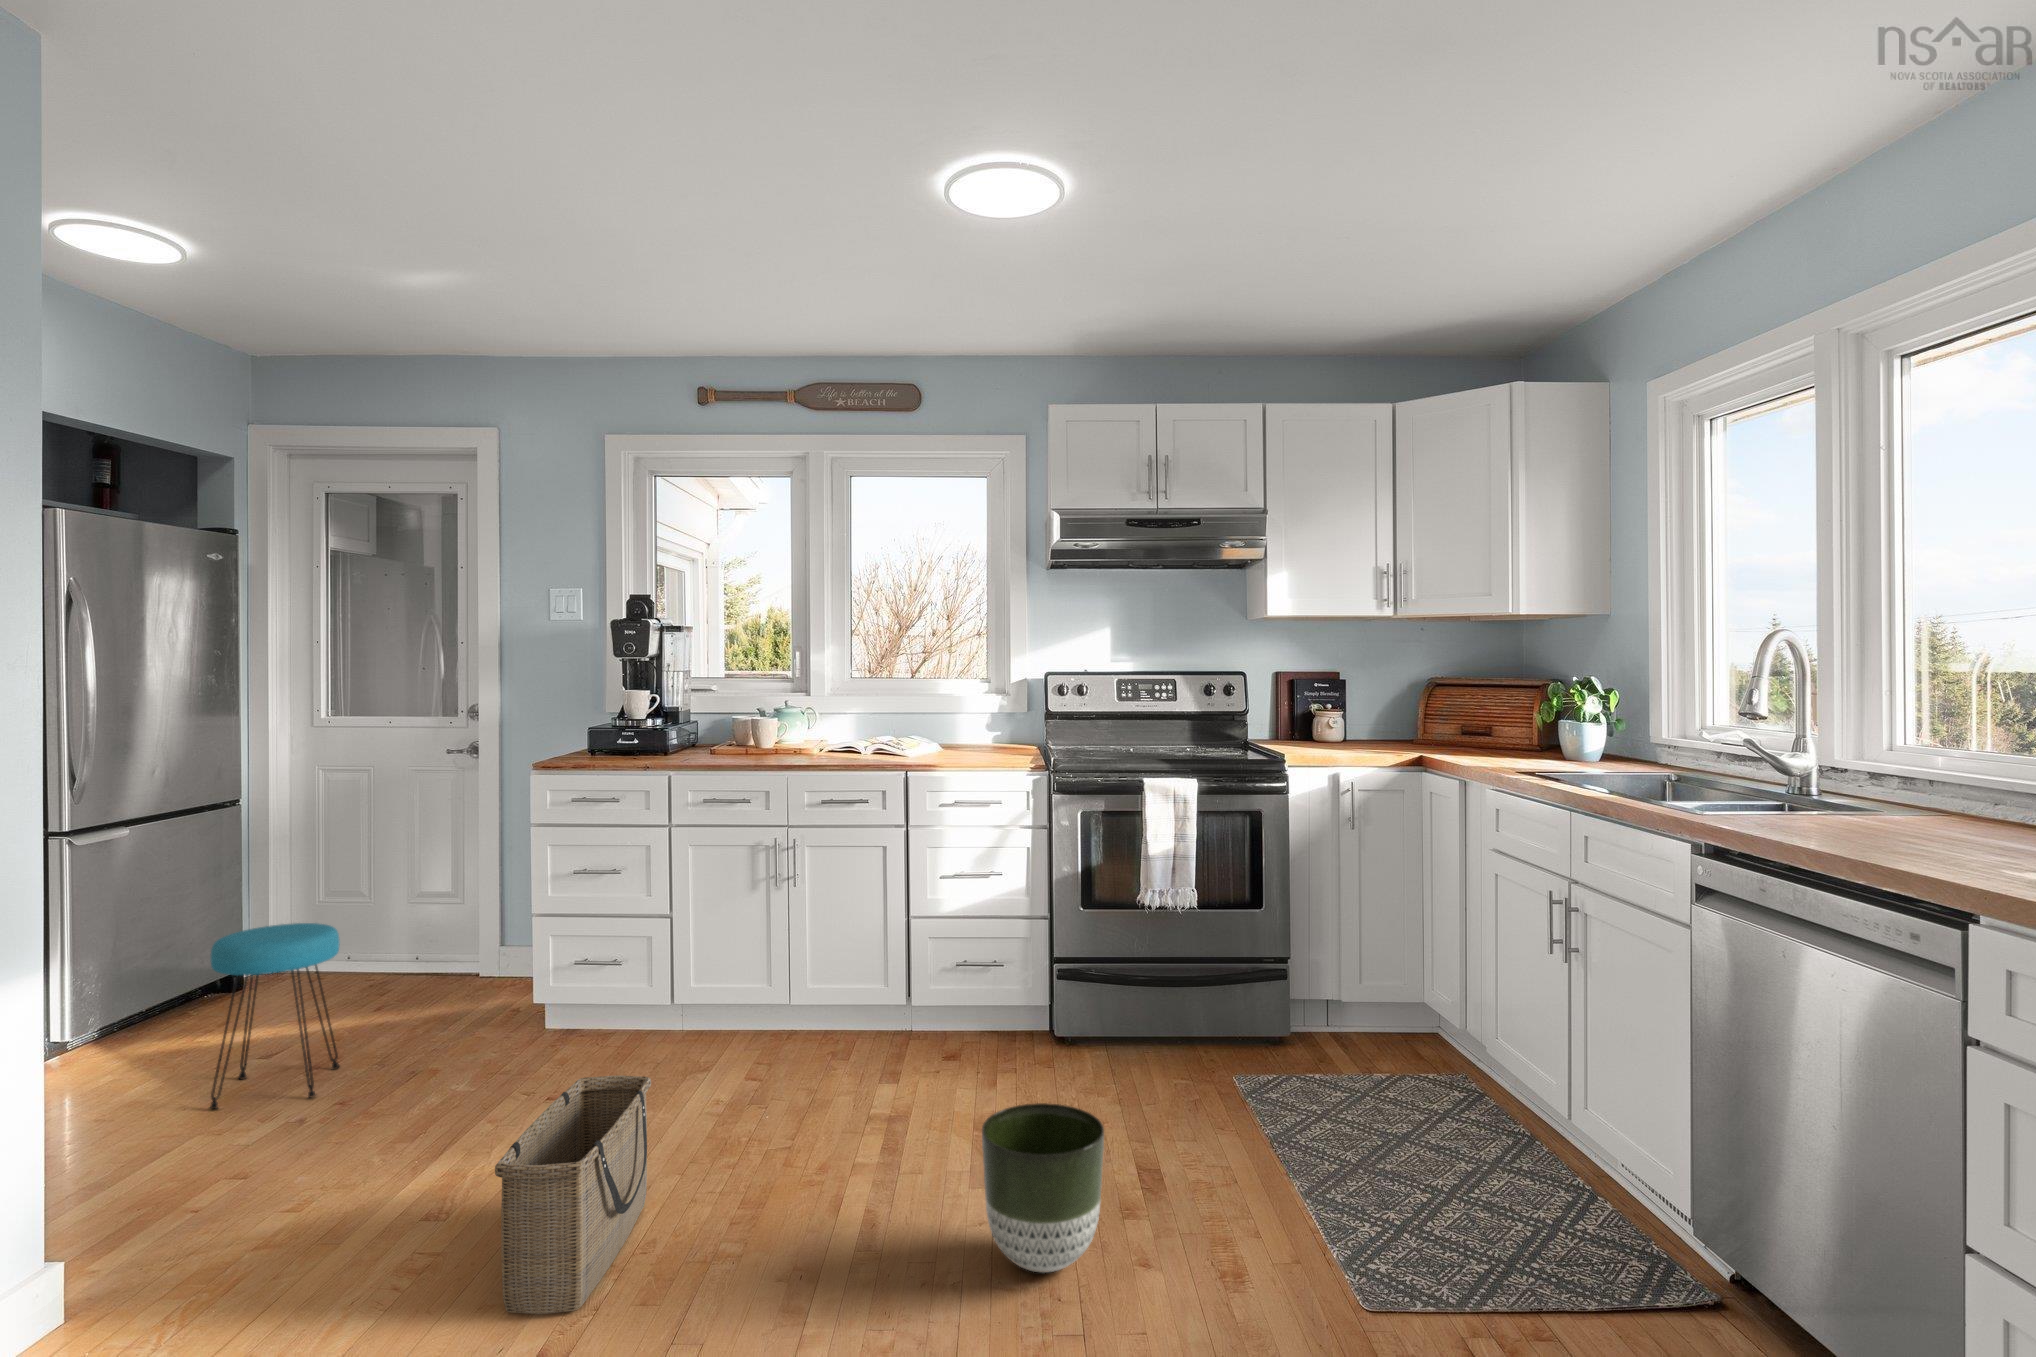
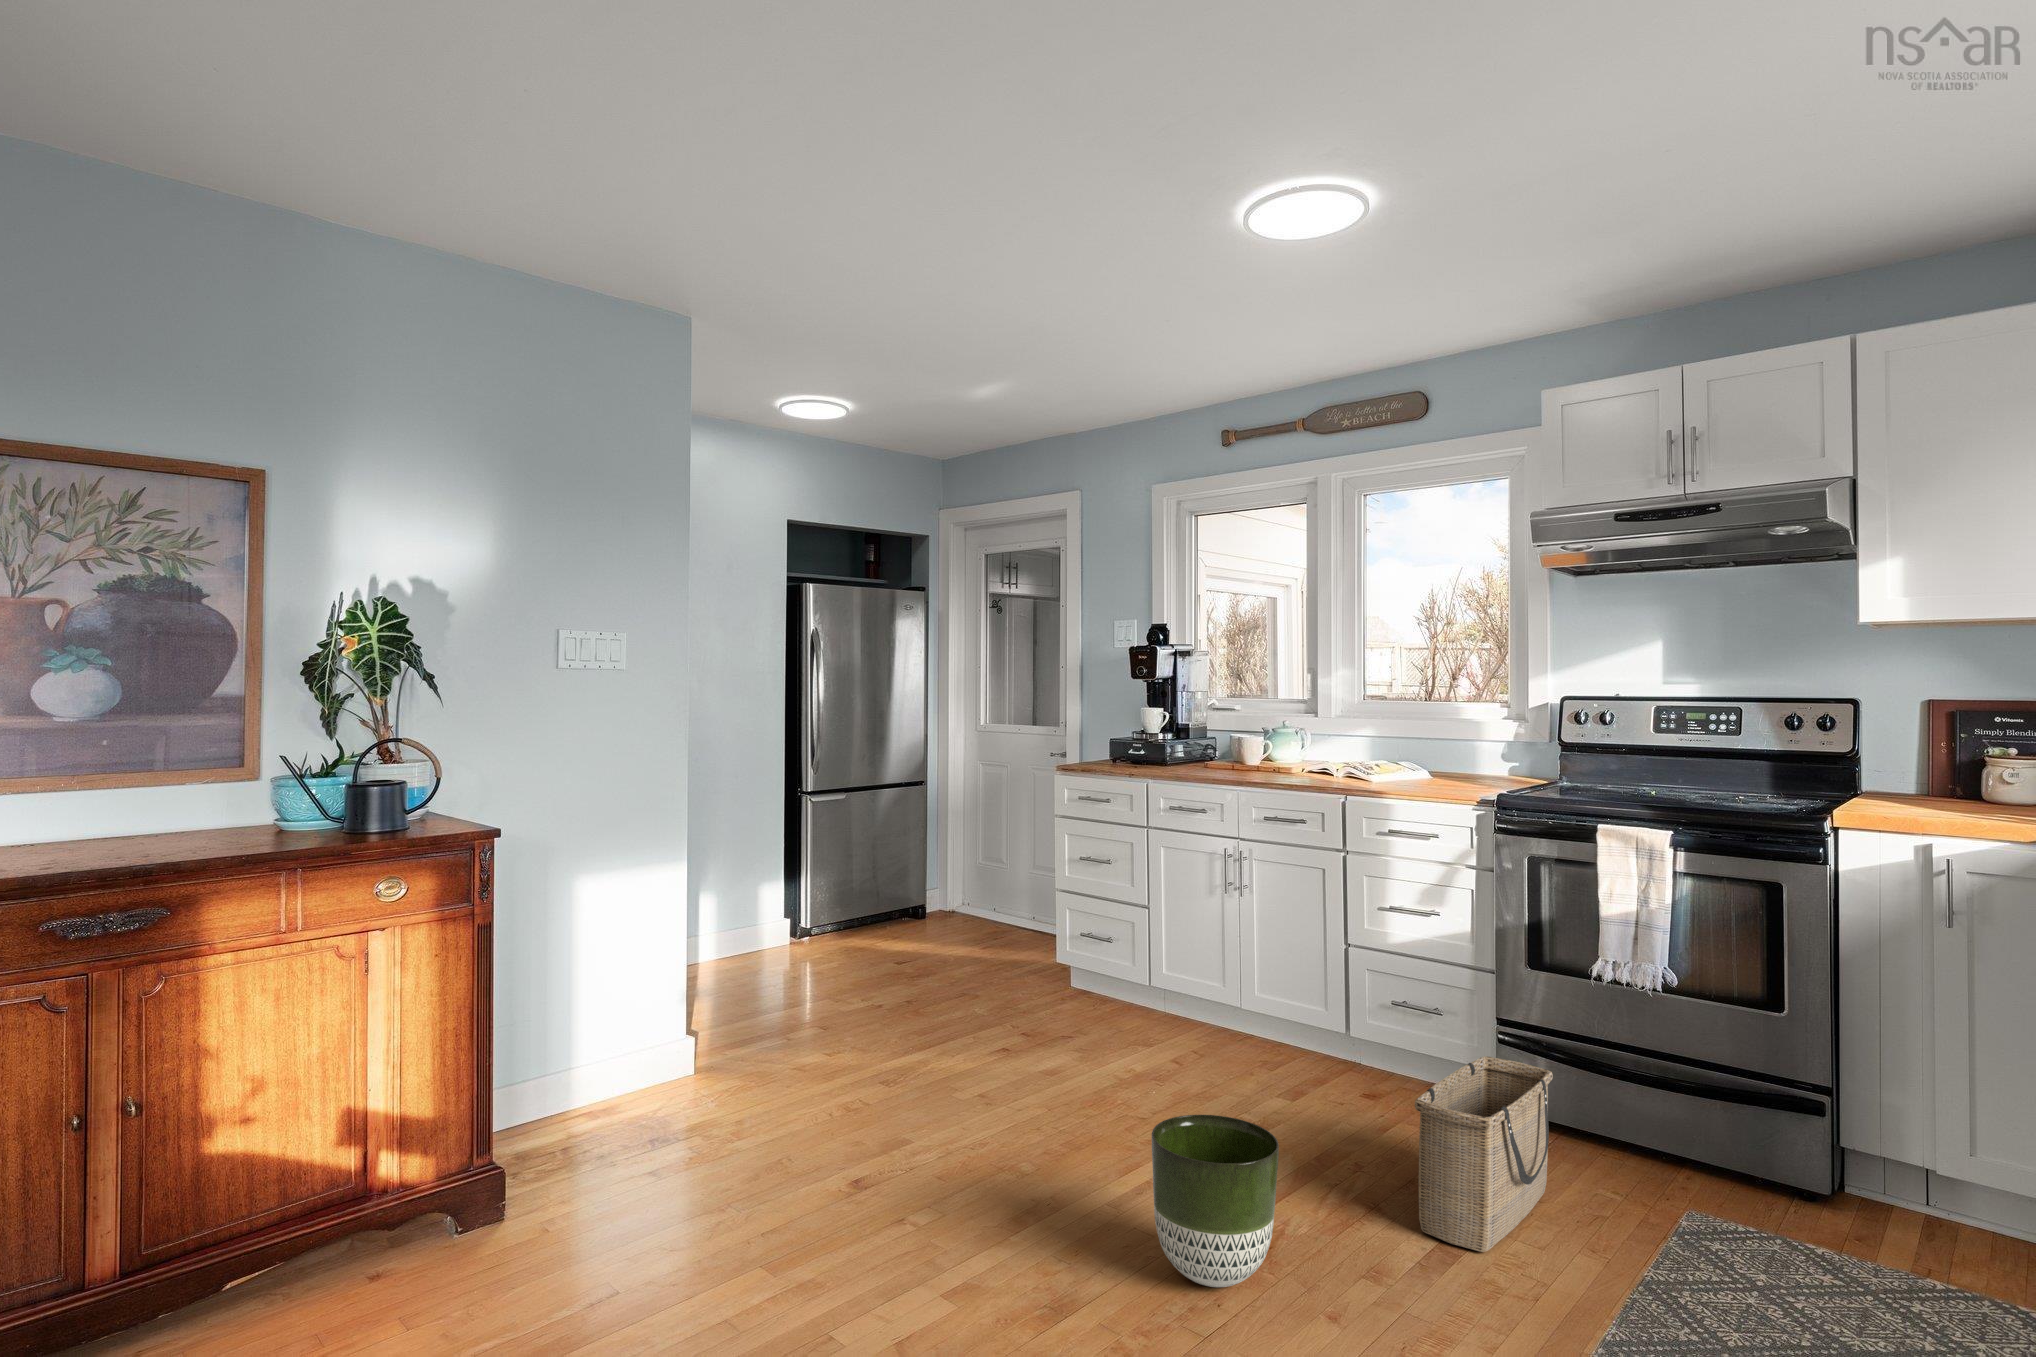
stool: present [210,923,340,1109] -> none [833,867,921,994]
basket: present [495,1075,651,1314] -> present [1415,1056,1553,1252]

